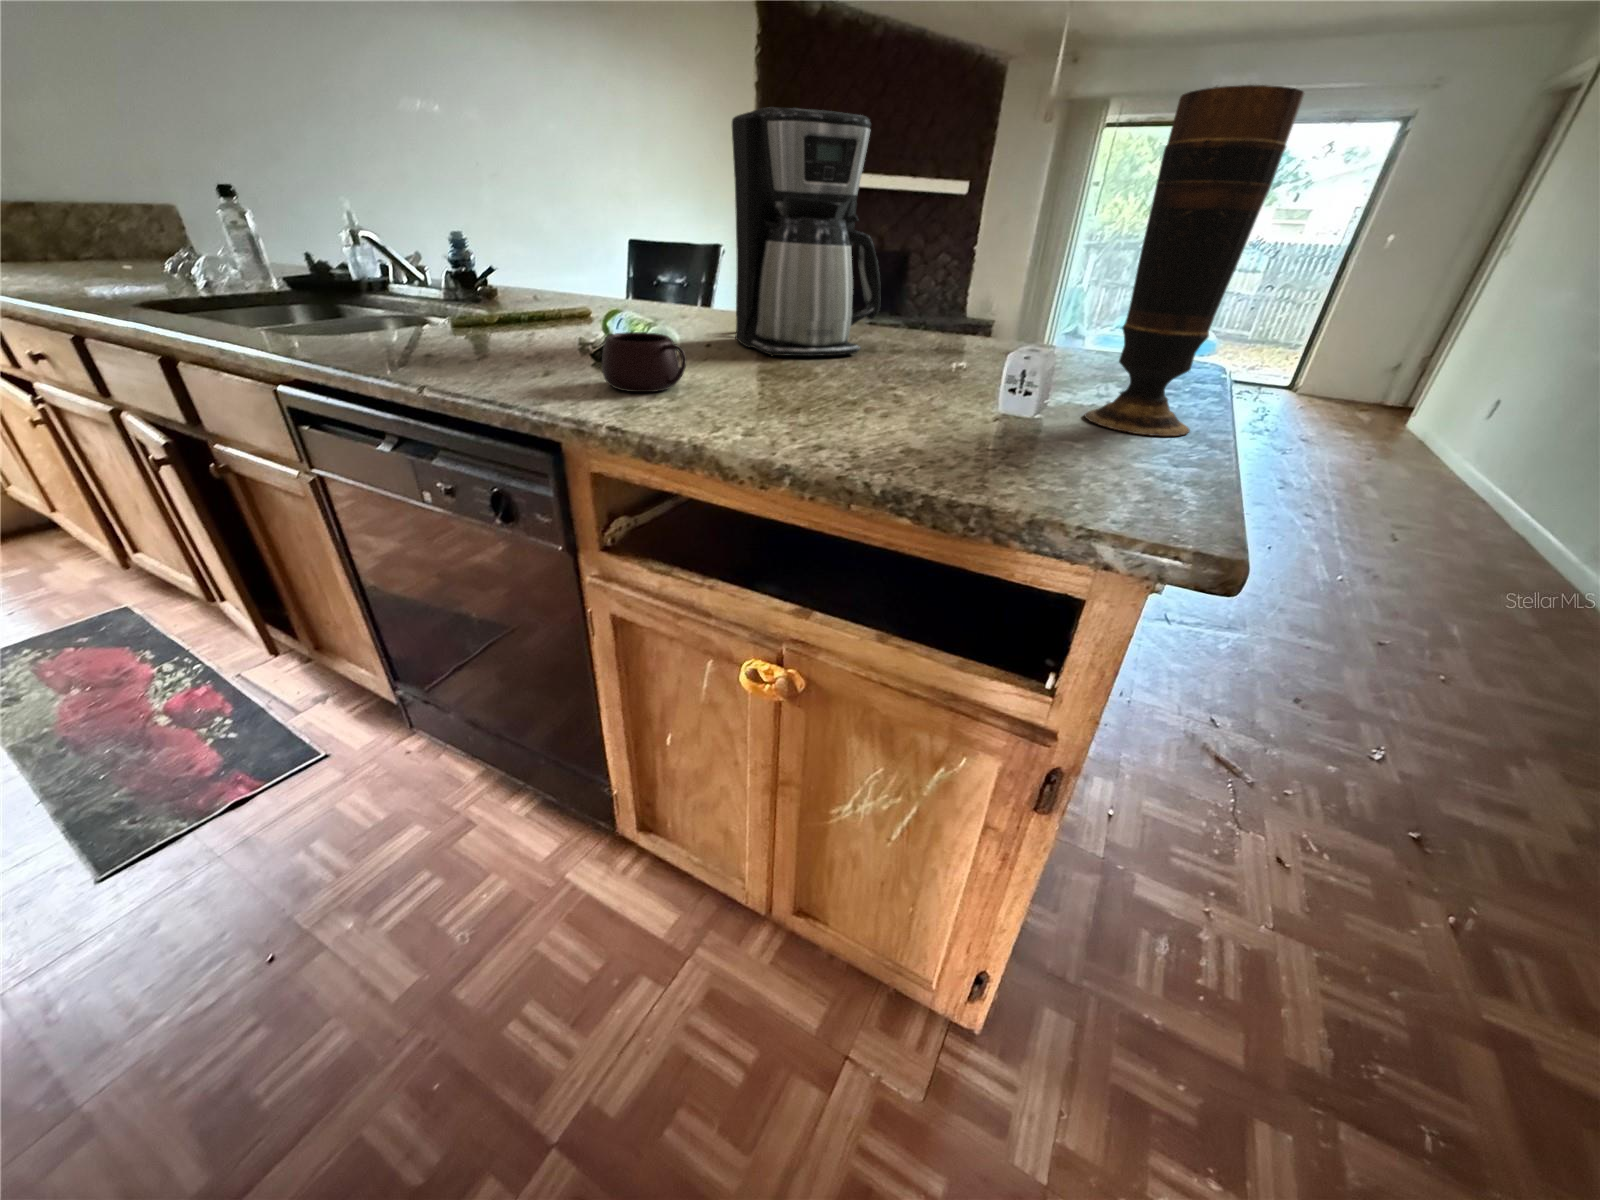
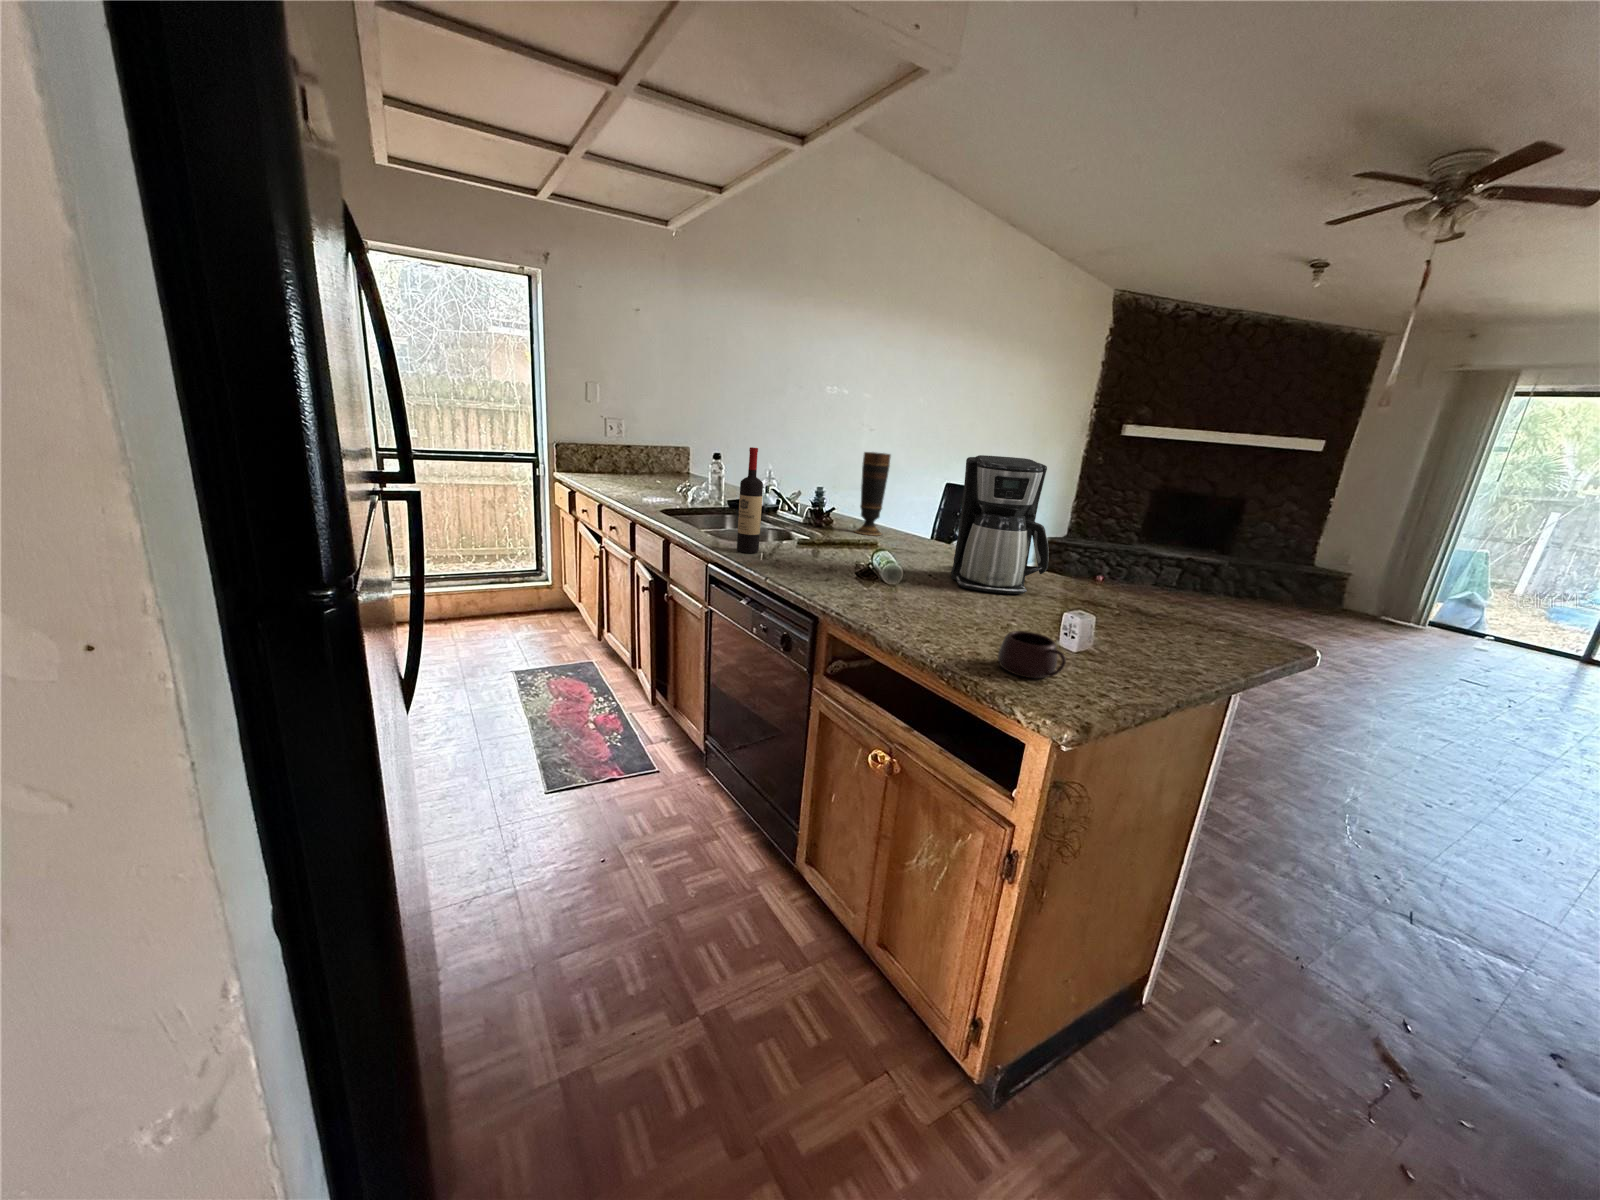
vase: present [1085,85,1304,436] -> present [855,452,891,536]
wine bottle: none [270,93,379,348] -> present [737,447,763,553]
mug: present [602,332,687,392] -> present [998,631,1066,678]

